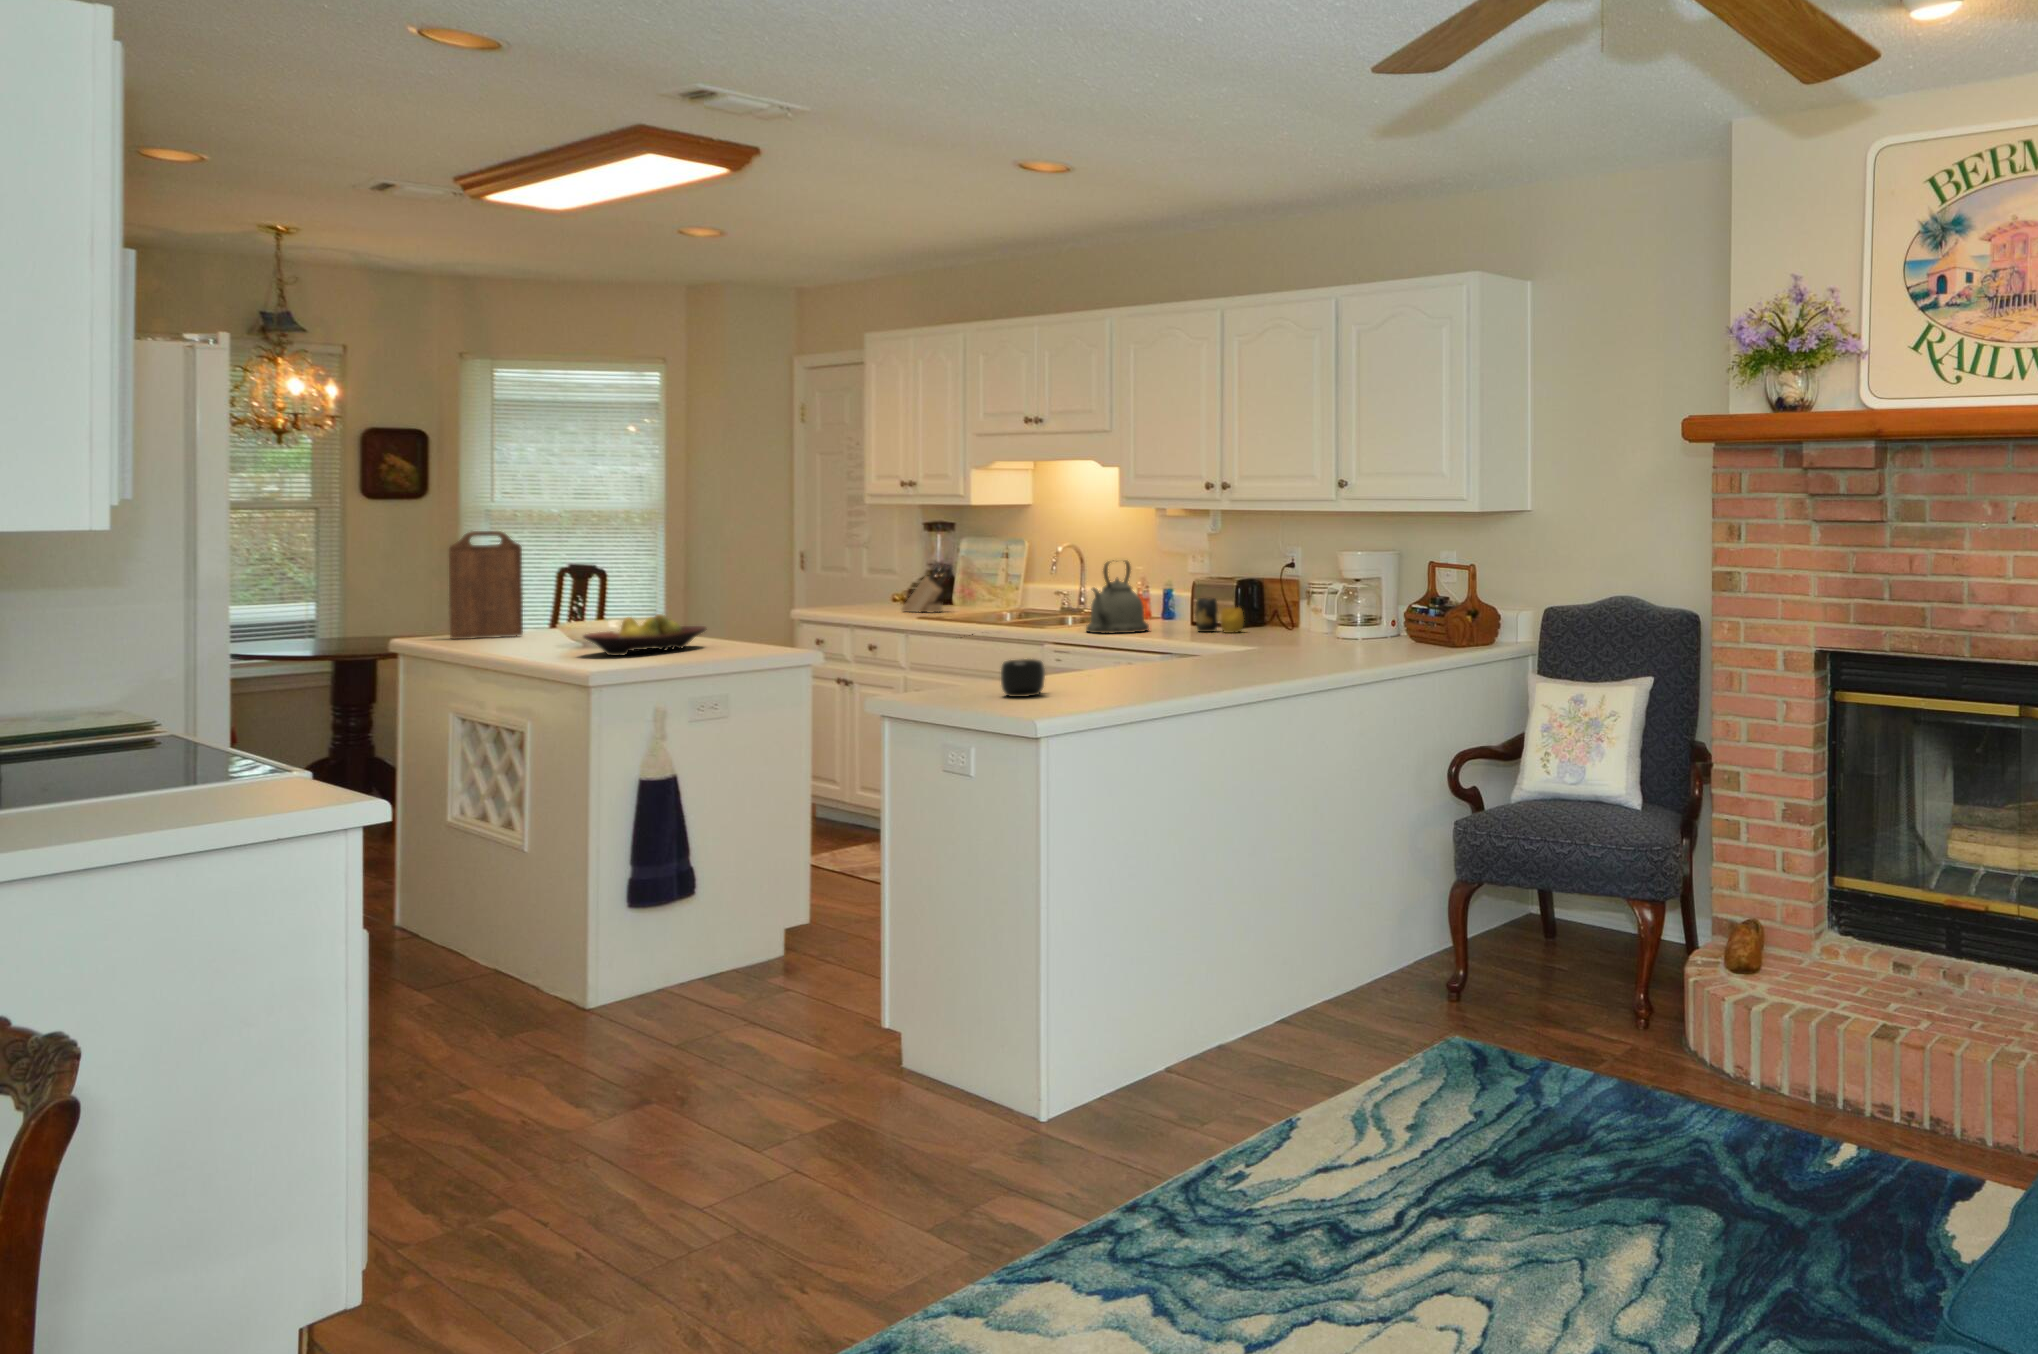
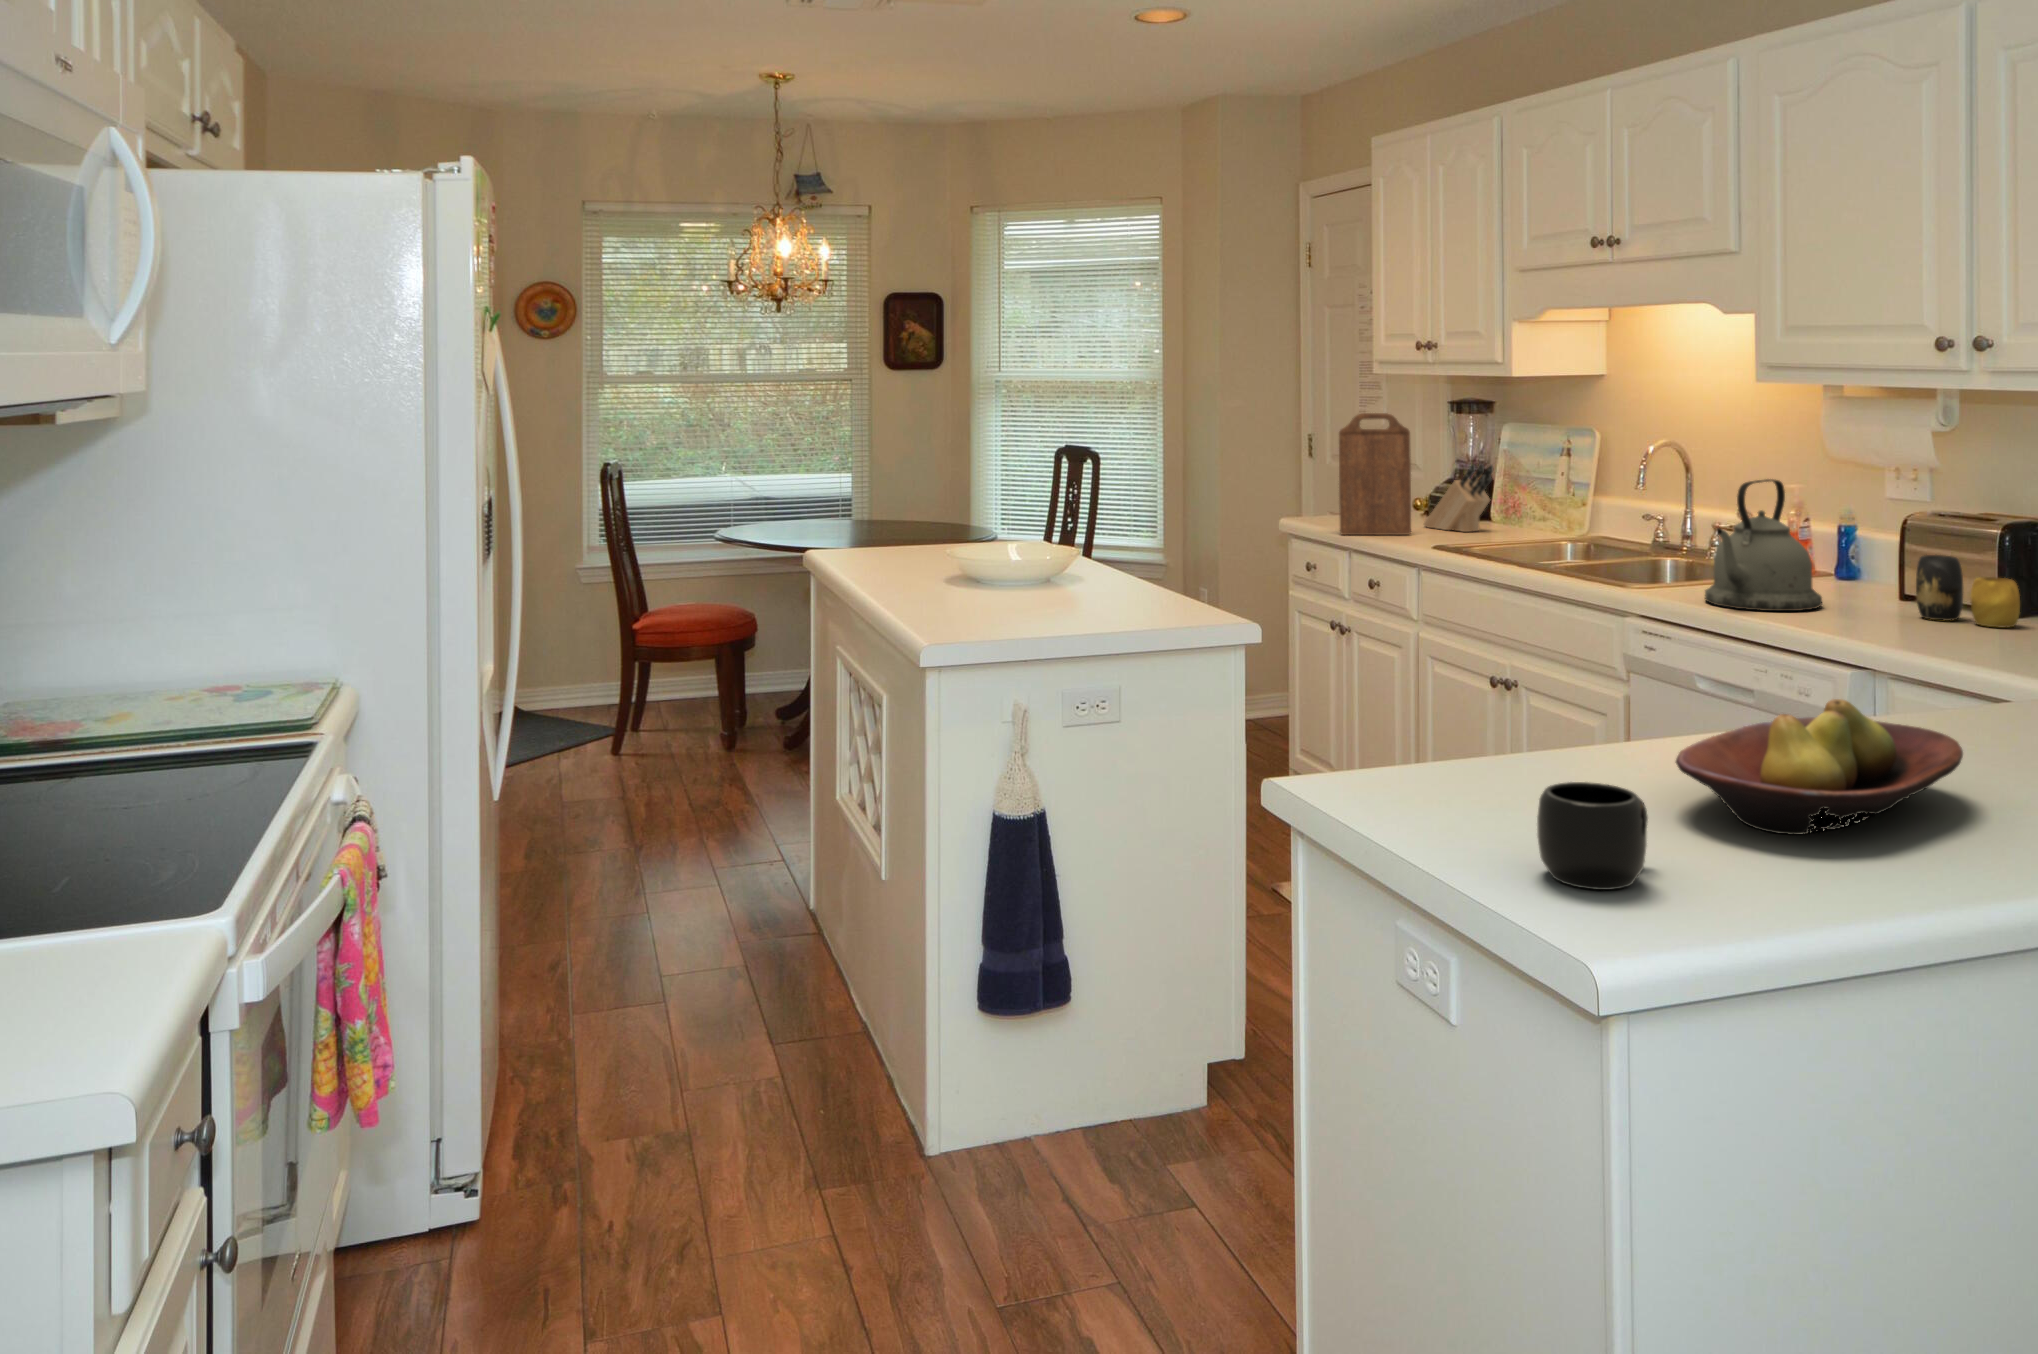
cutting board: present [449,531,523,639] -> present [1339,413,1411,535]
fruit bowl: present [583,614,707,656] -> present [1676,699,1963,835]

